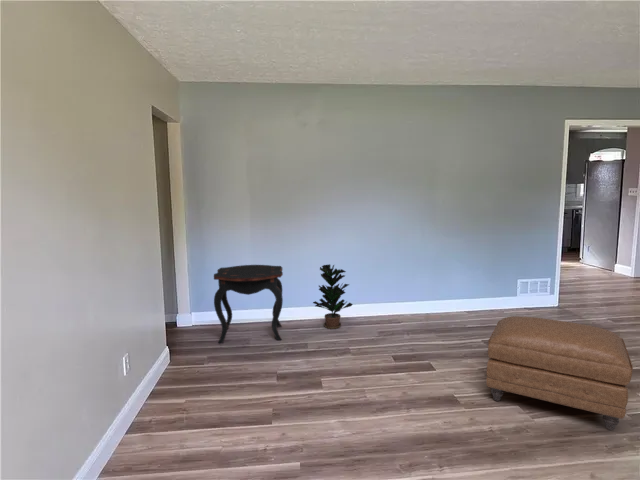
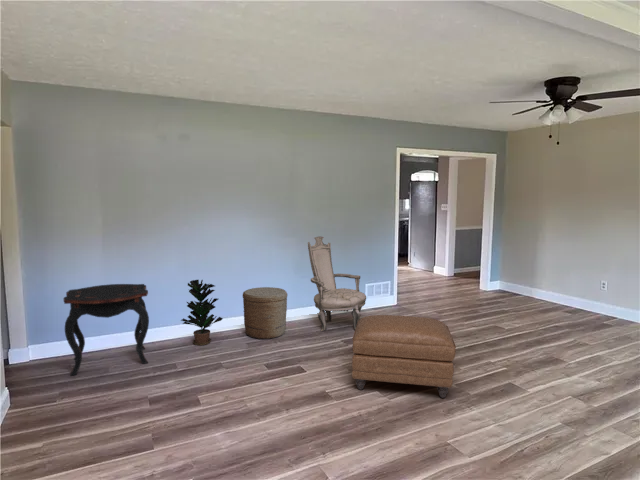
armchair: none [446,224,515,333] -> present [308,236,366,331]
woven basket: none [373,276,421,330] -> present [243,287,287,339]

